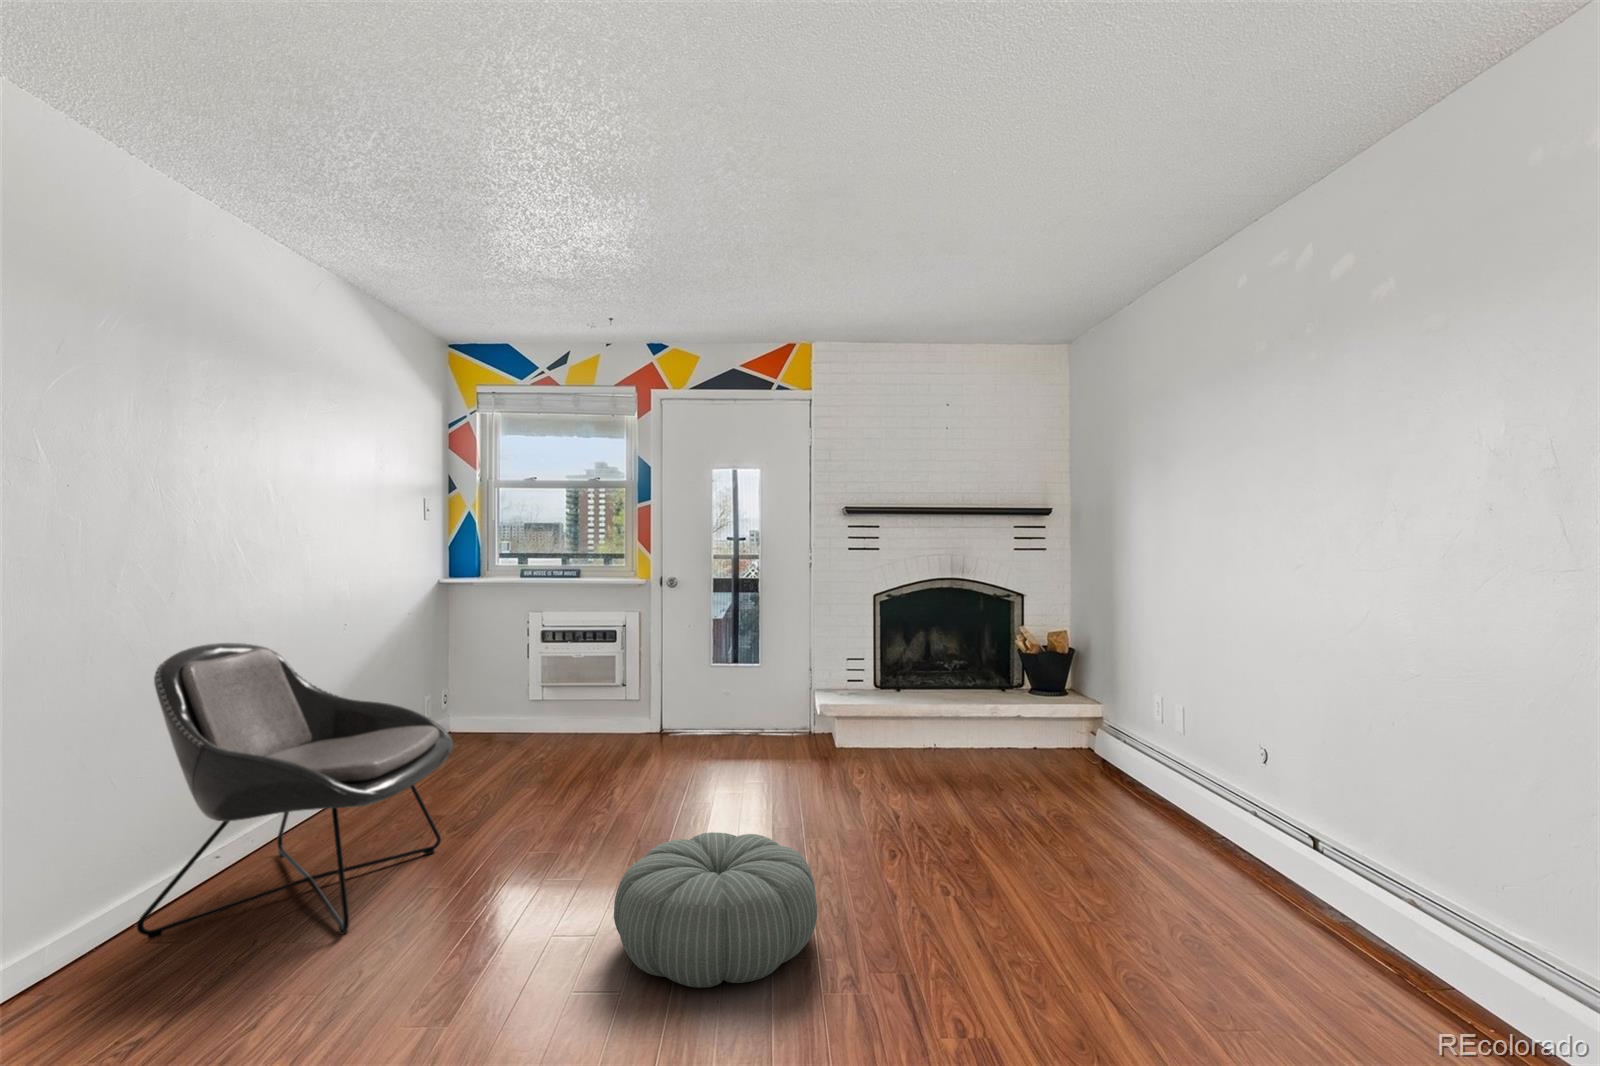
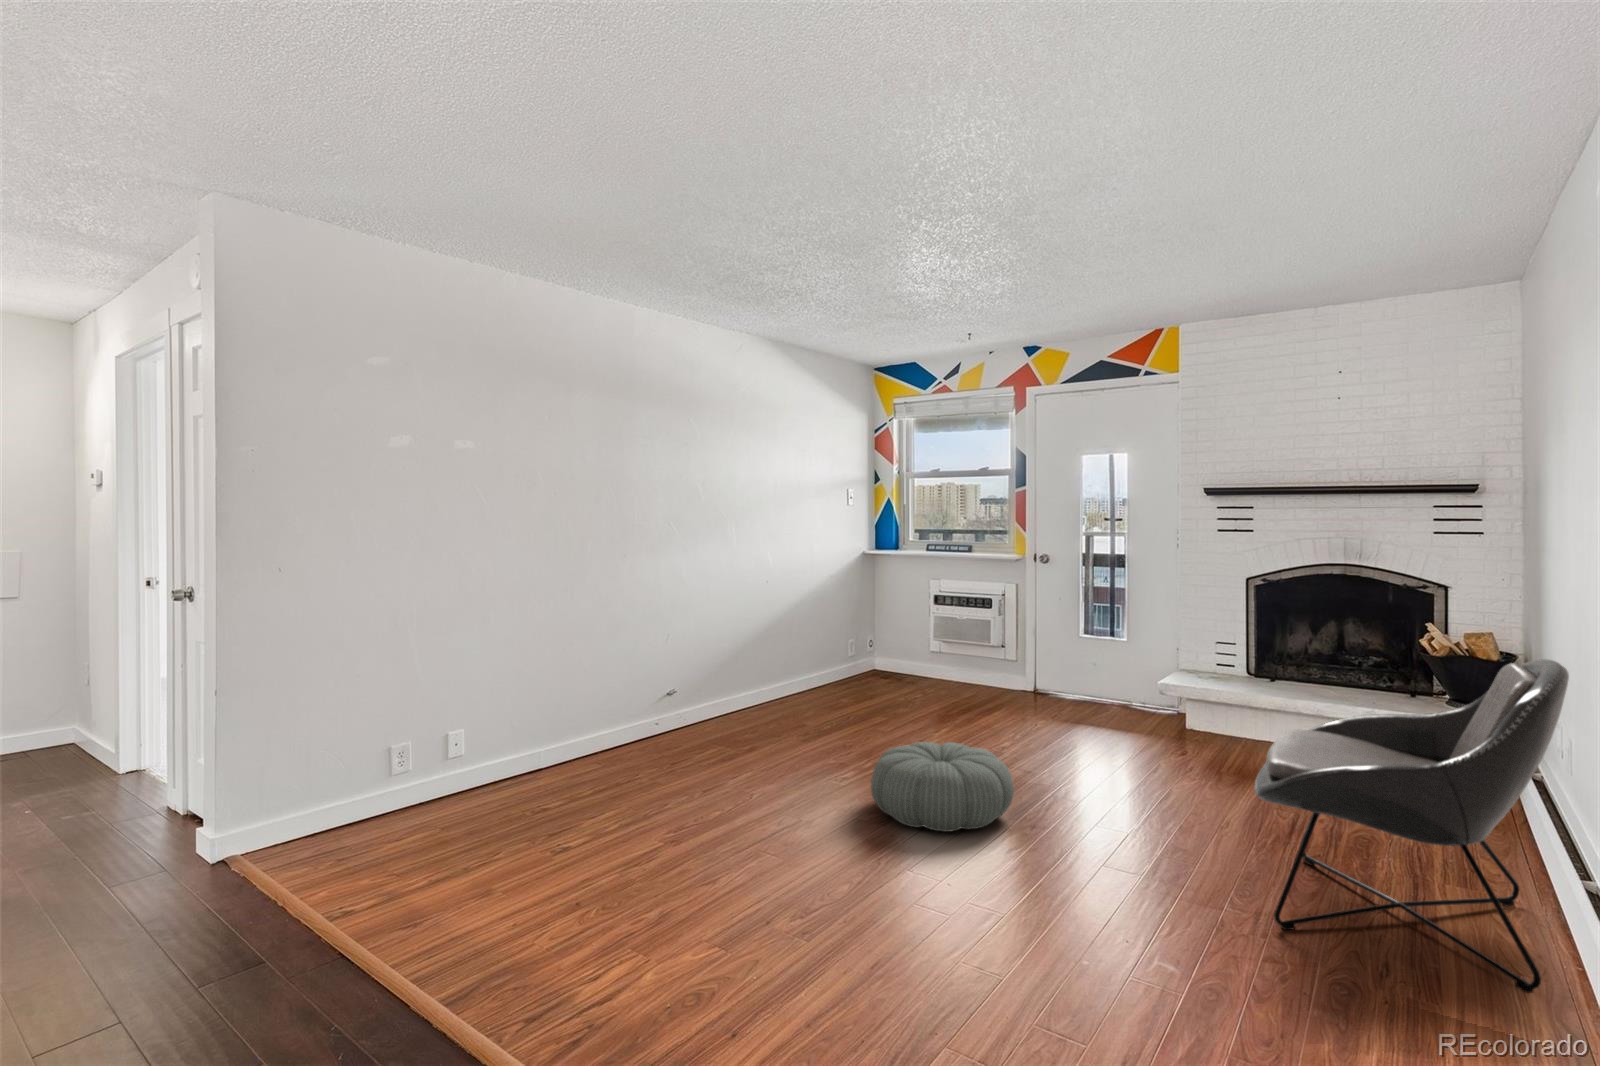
lounge chair: present [137,643,454,940] -> present [1254,659,1569,993]

